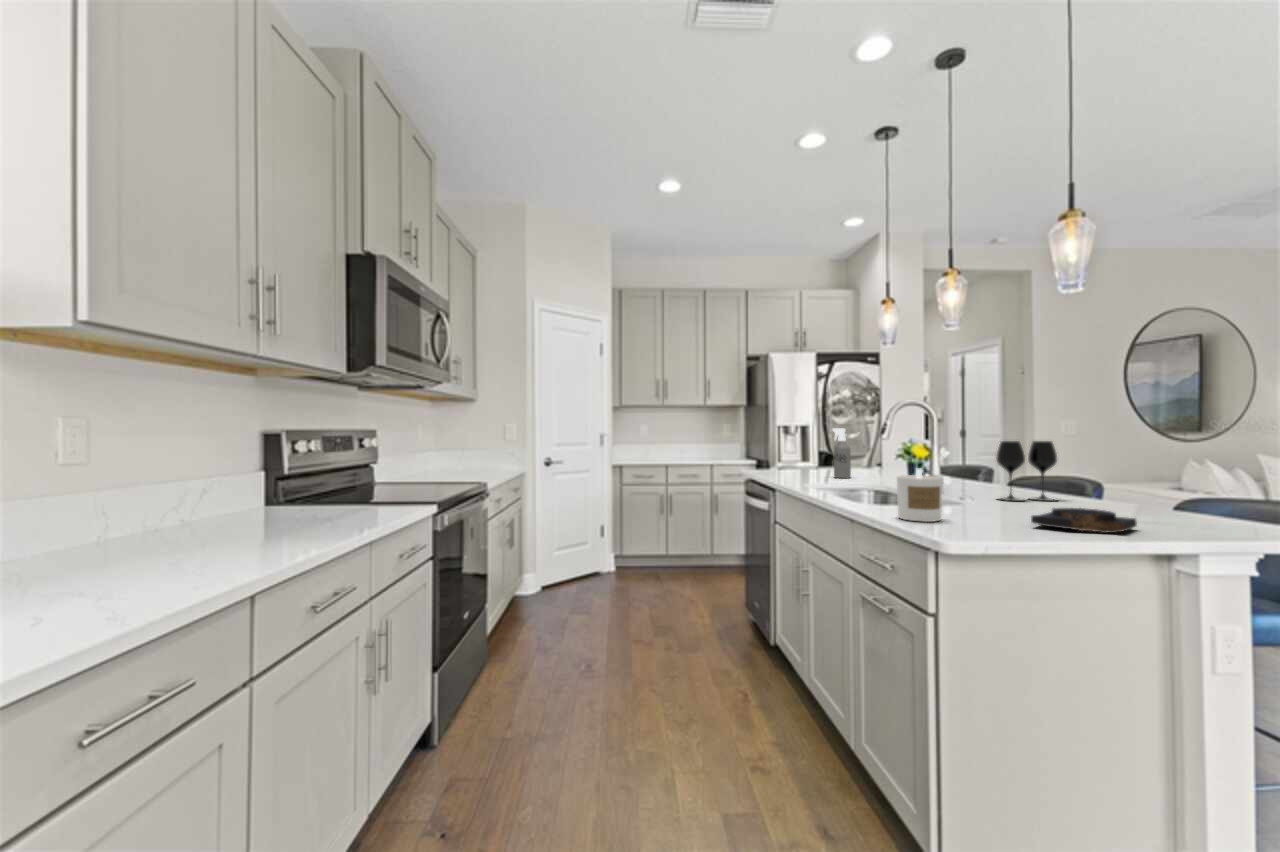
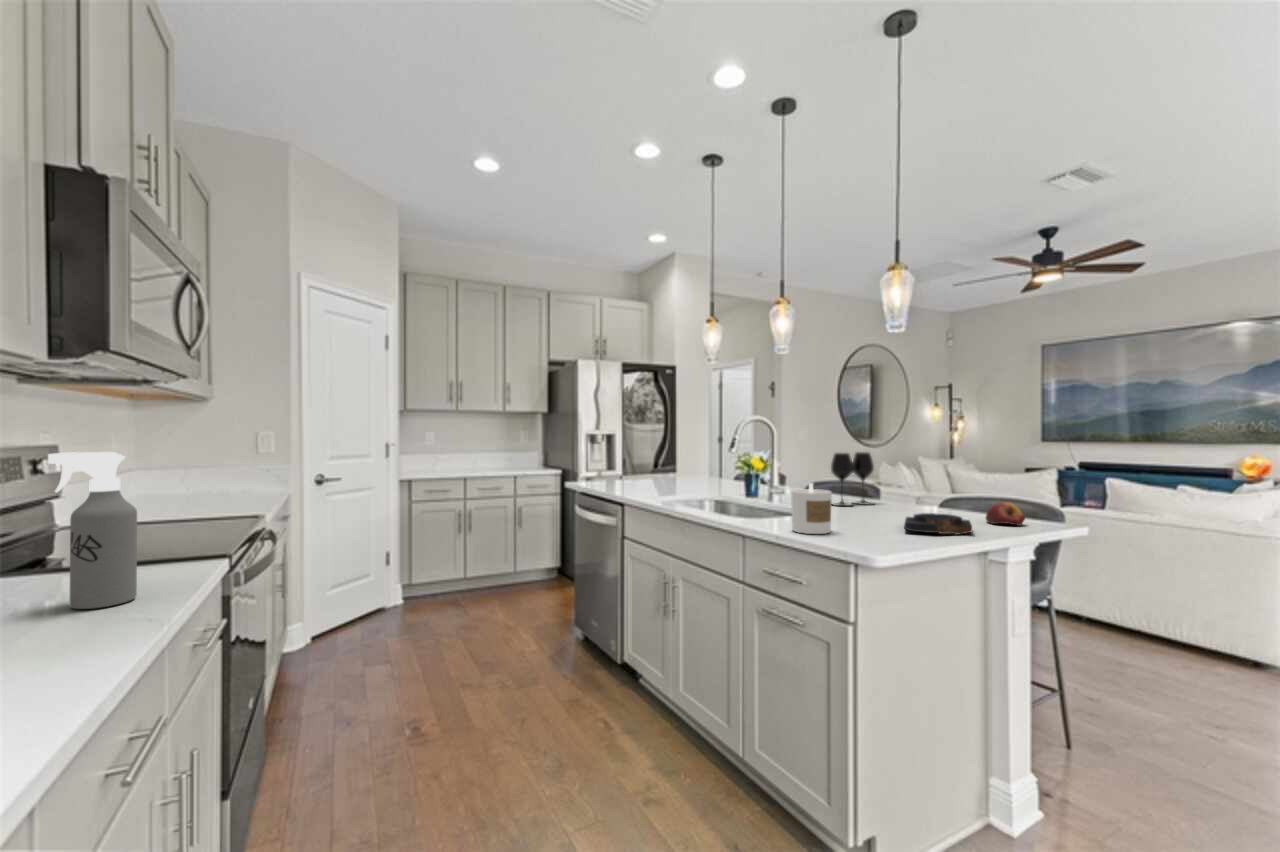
spray bottle: present [833,428,851,478] -> present [48,452,137,609]
apple: none [1181,501,1238,531] -> present [986,502,1025,526]

